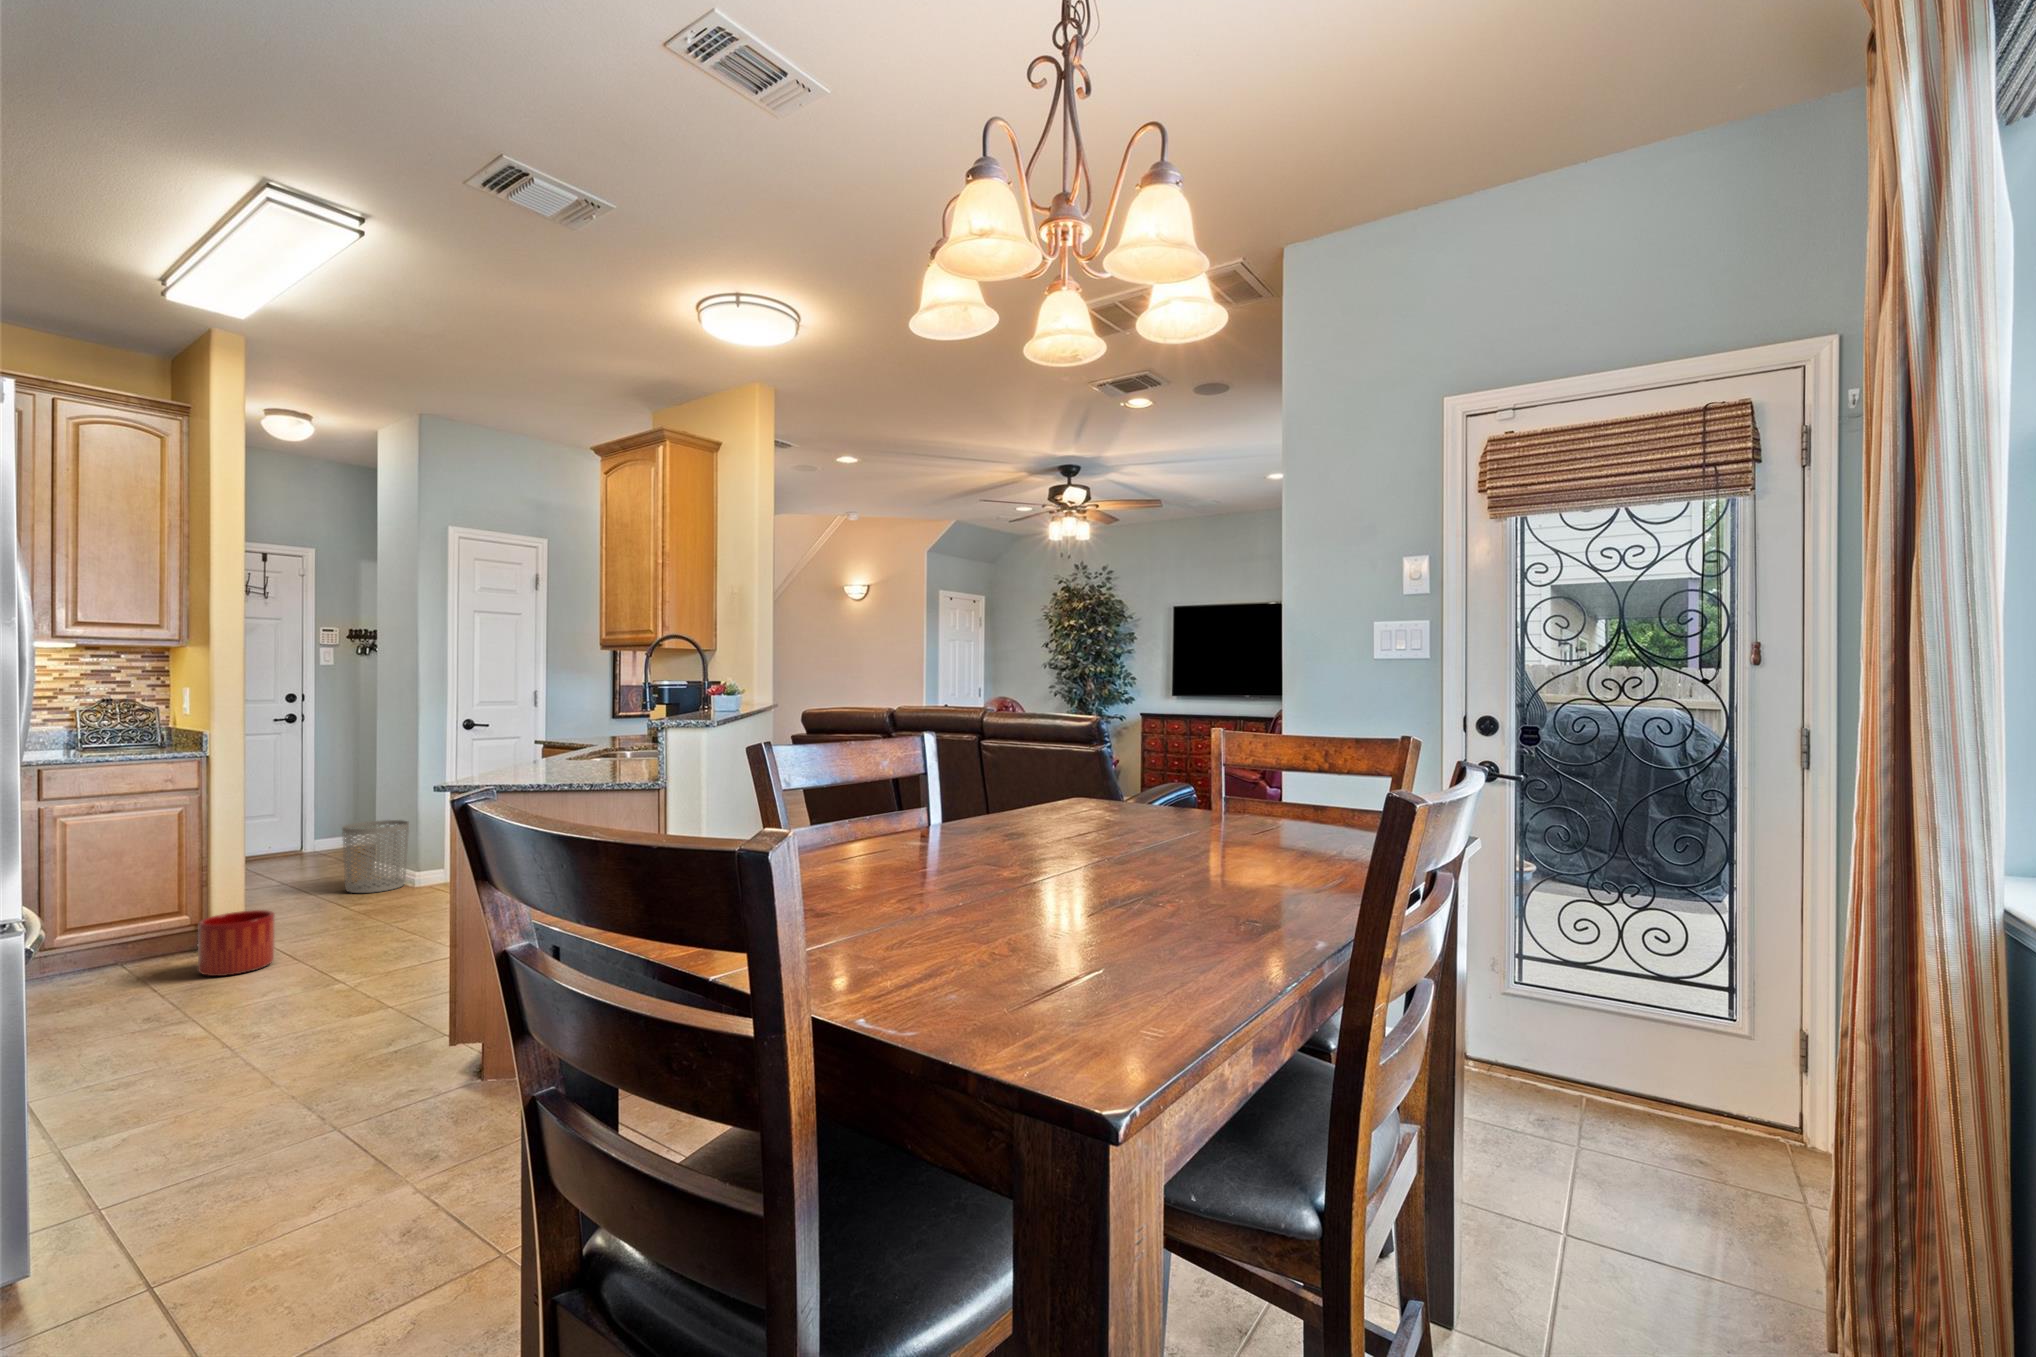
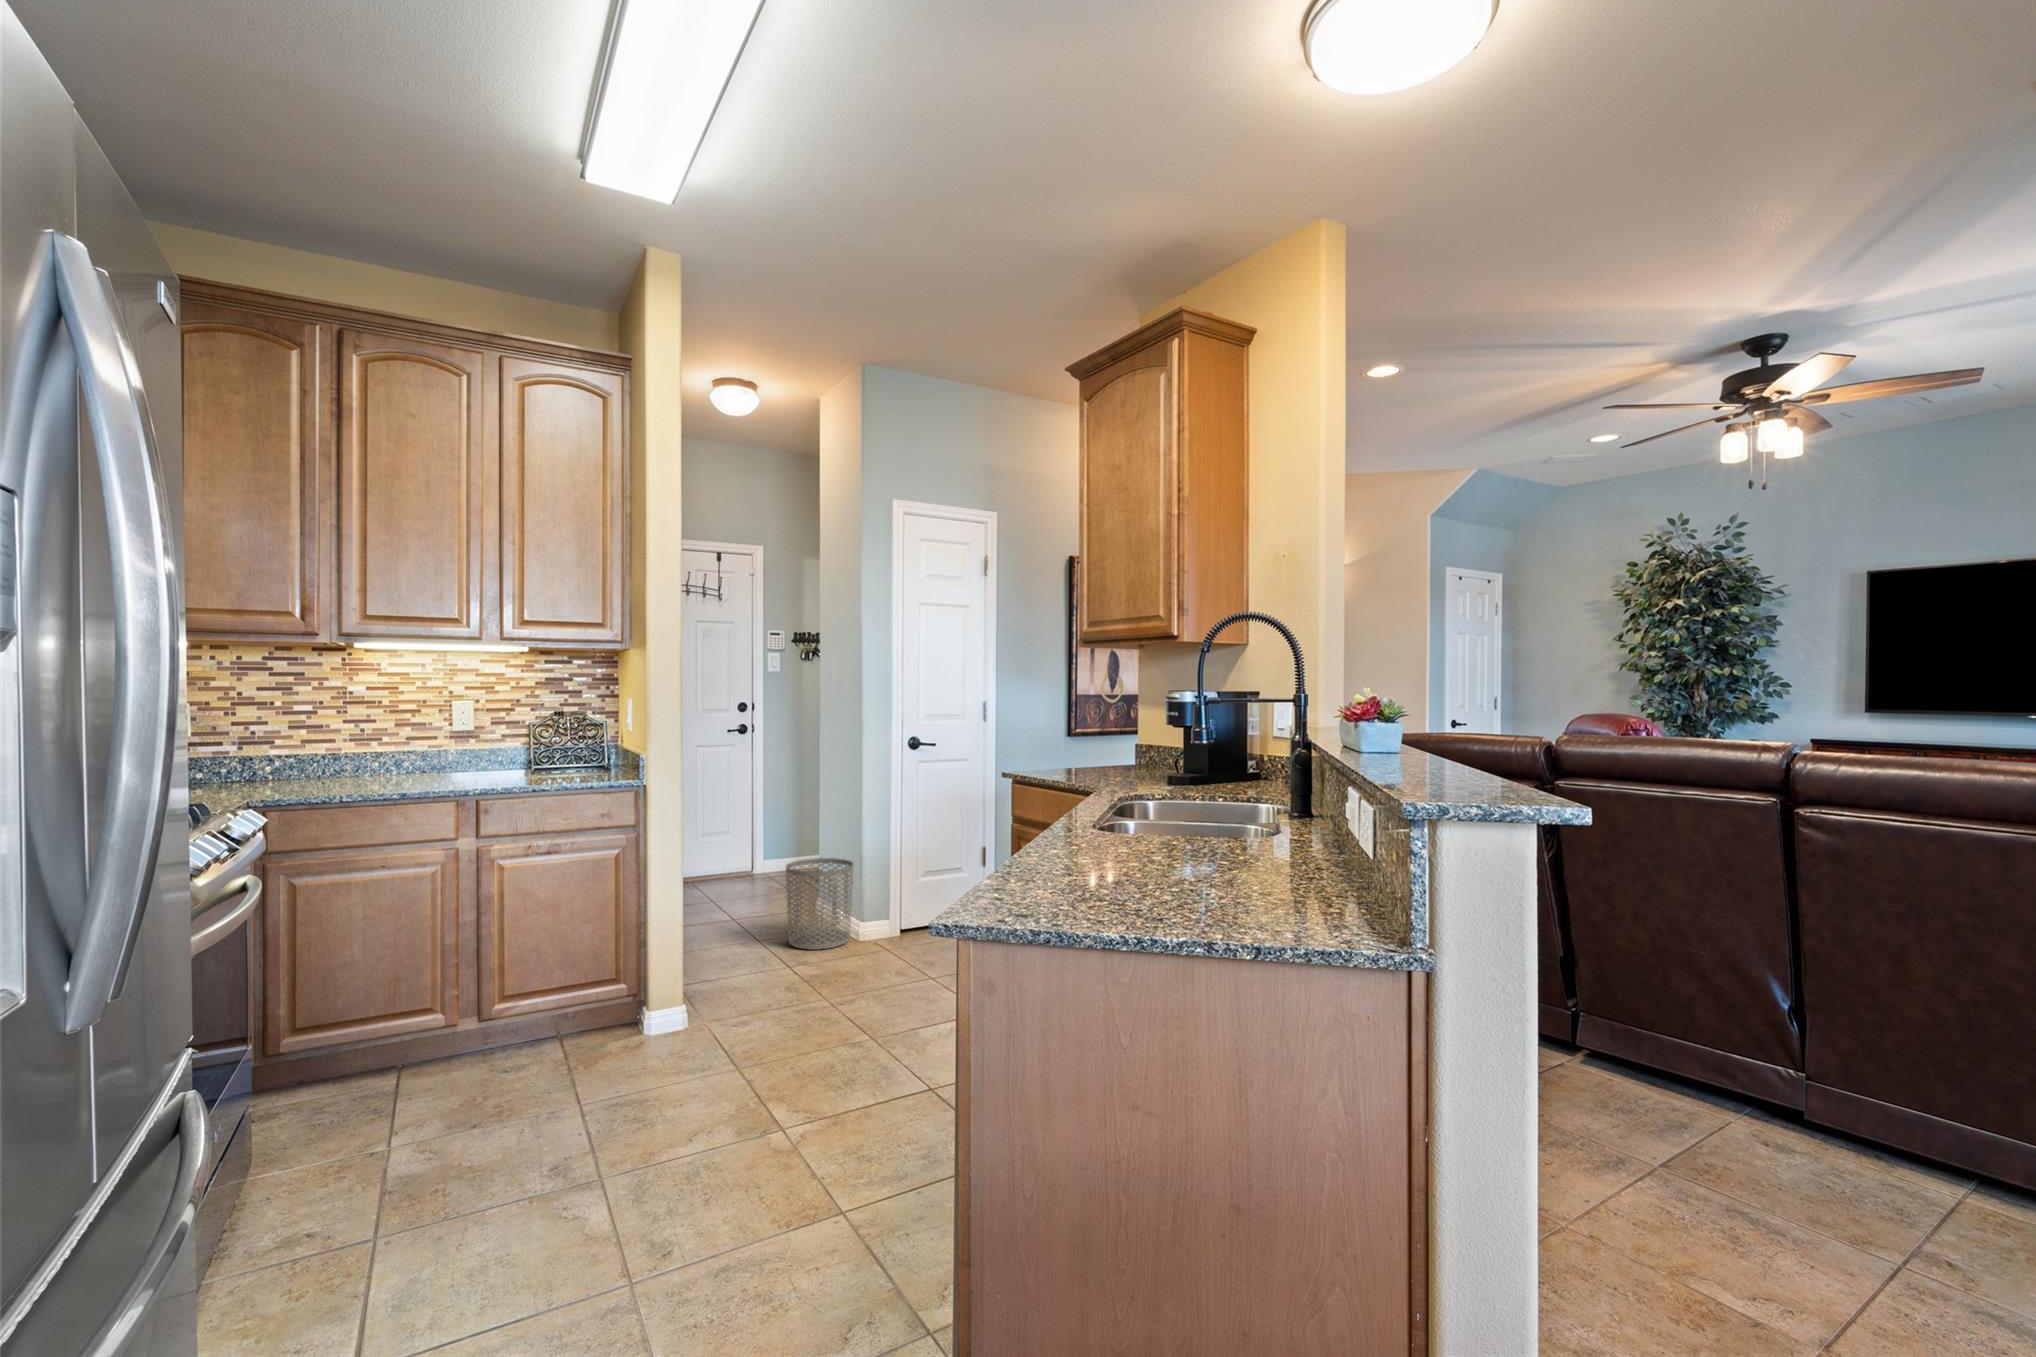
planter: present [198,910,275,976] -> none [627,995,709,1089]

